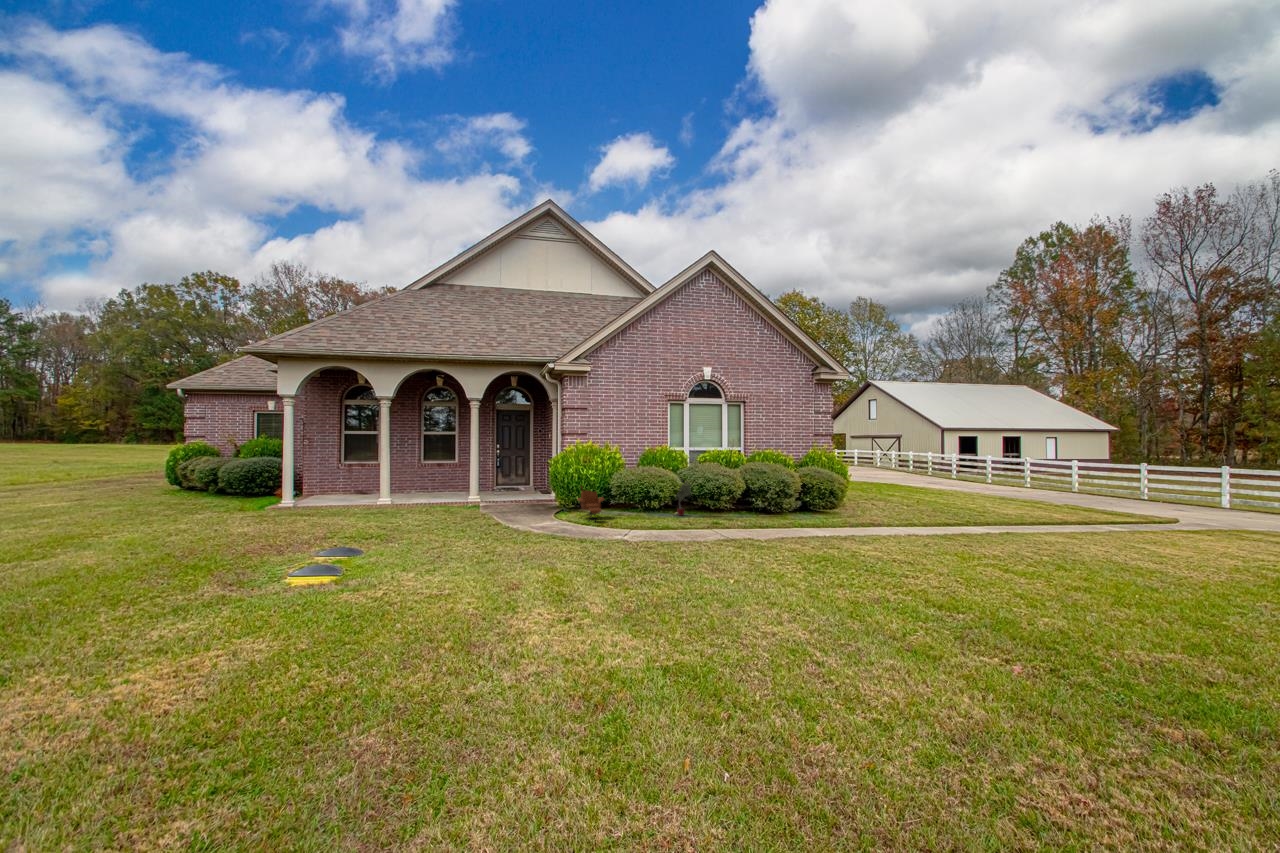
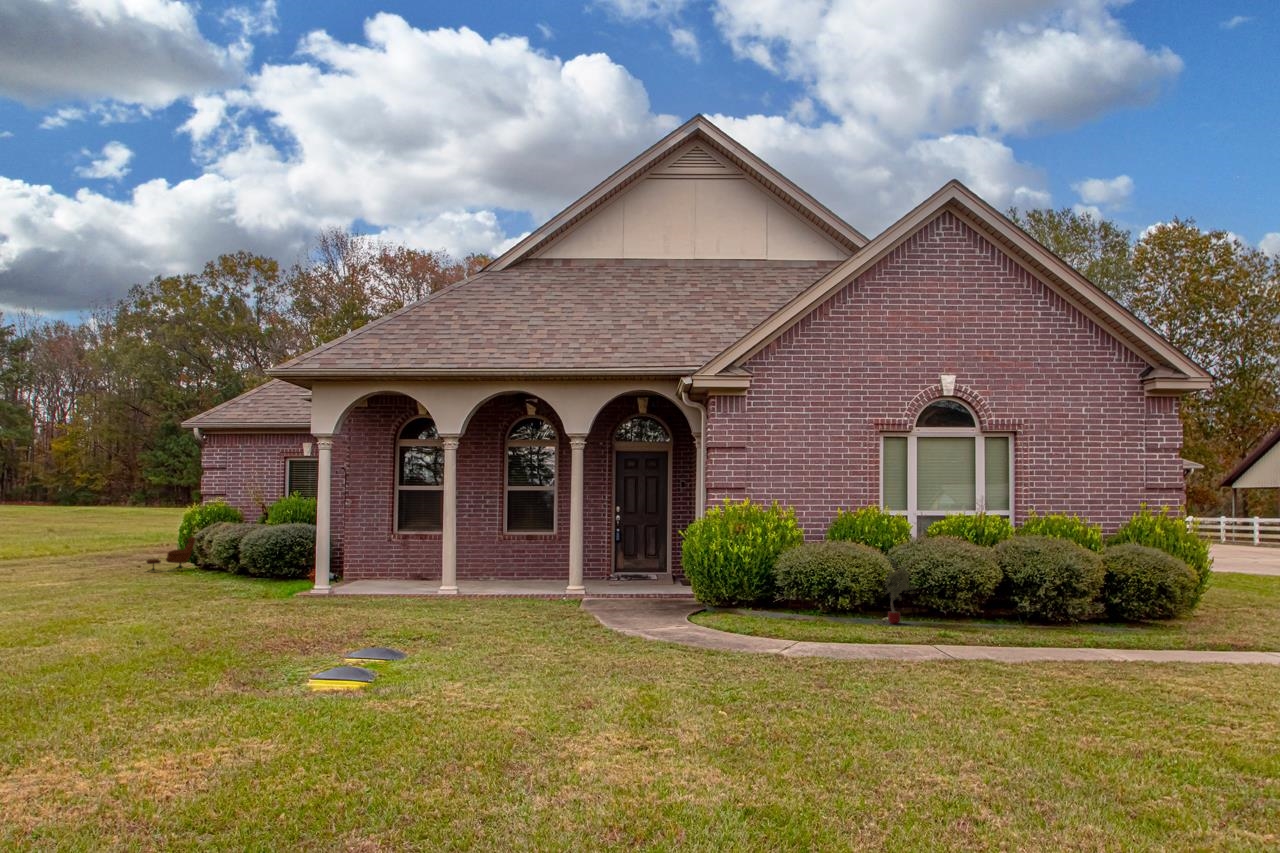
lounge chair: present [577,486,604,521] -> present [146,537,195,571]

